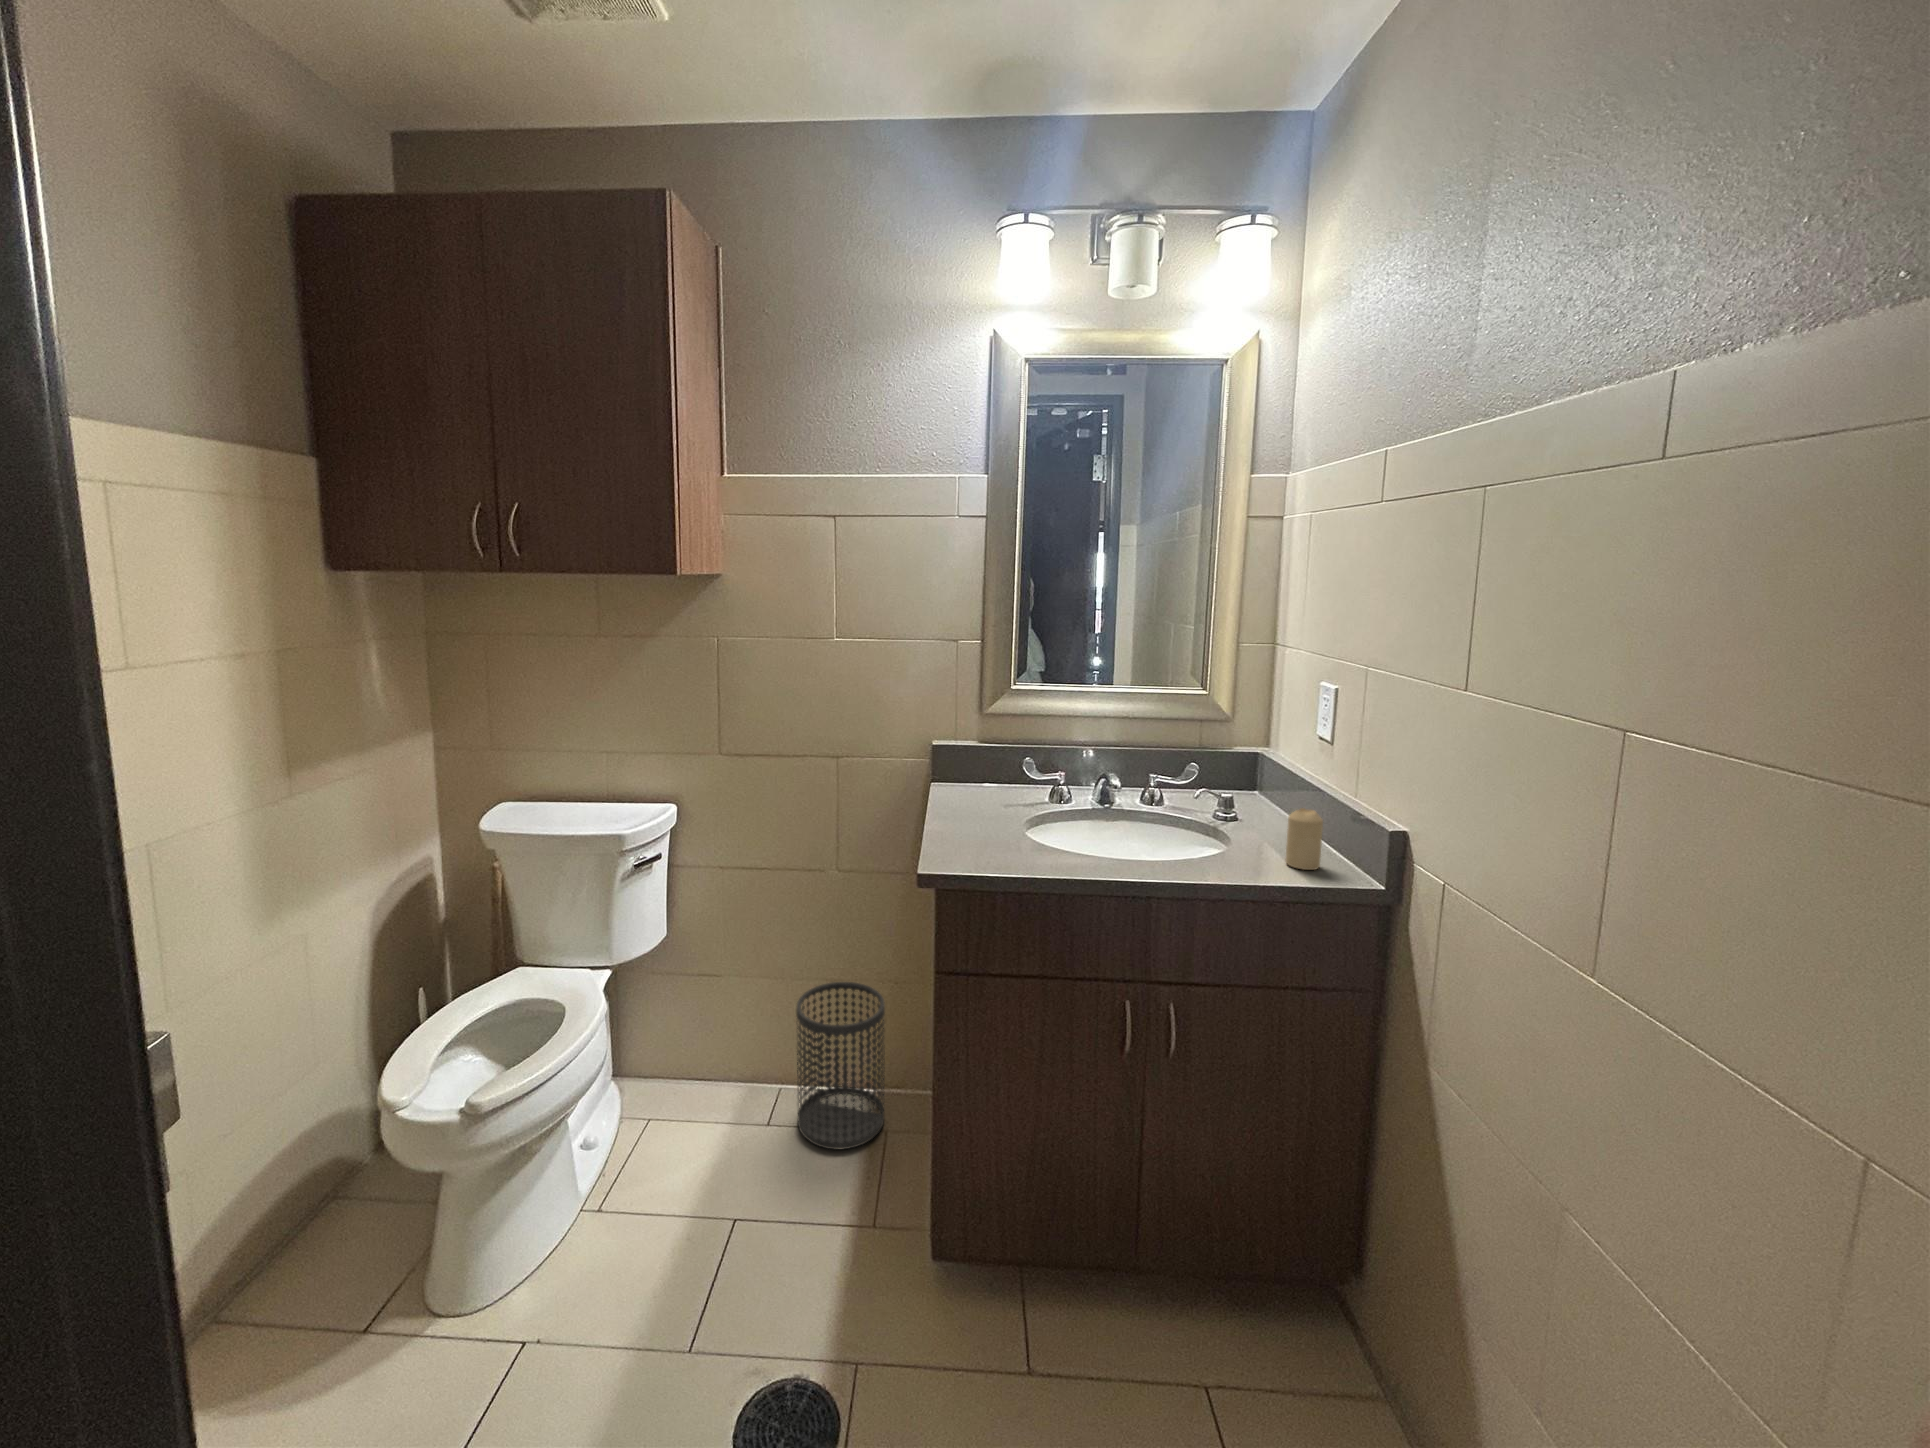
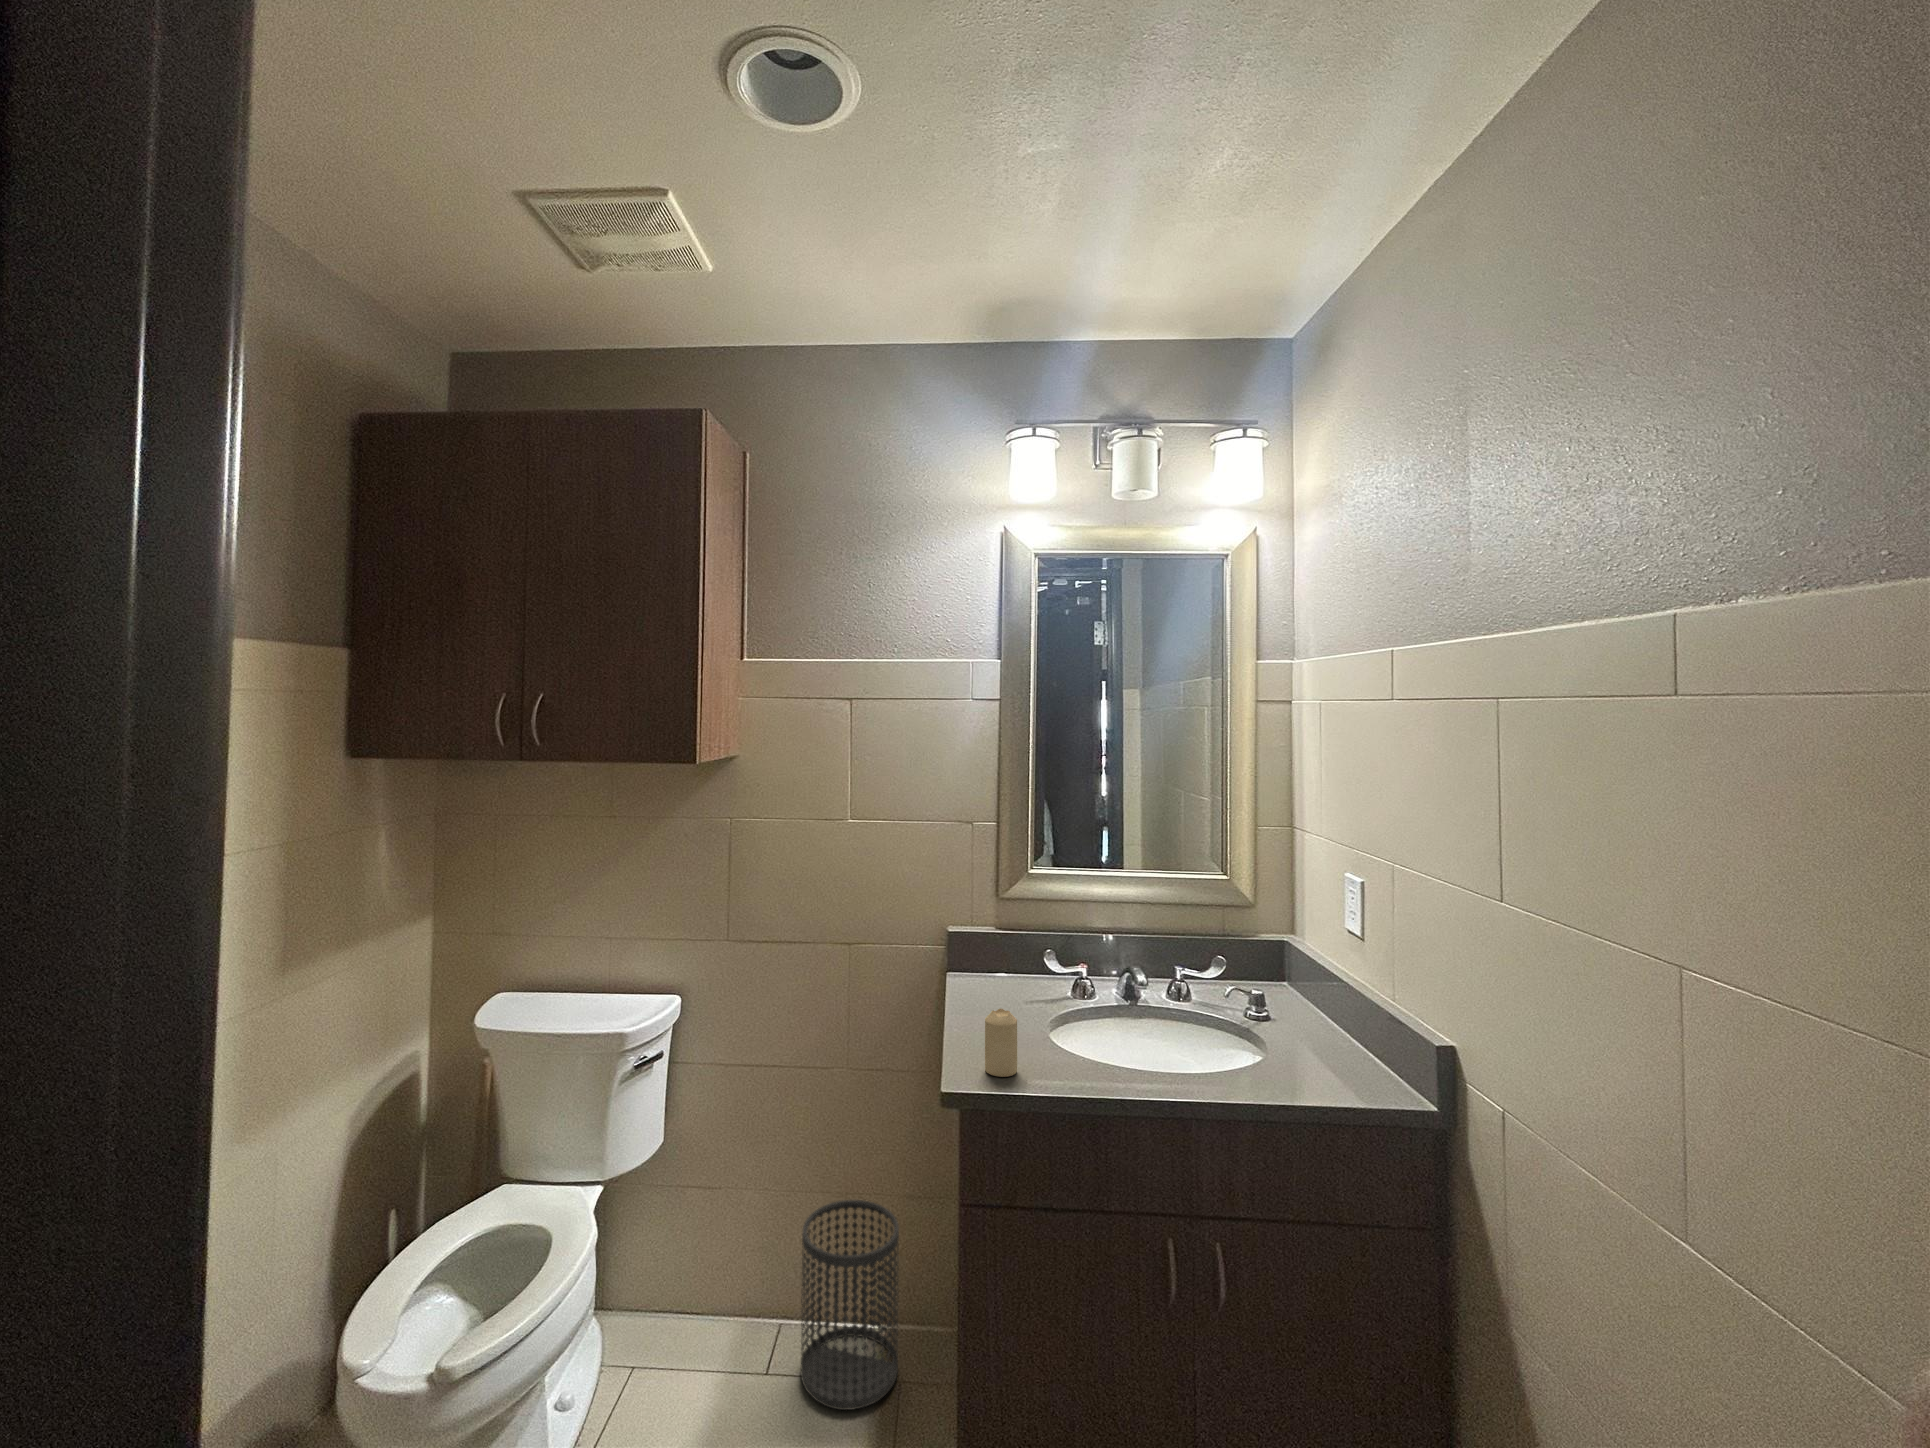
candle: present [1286,808,1323,870] -> present [985,1009,1017,1077]

